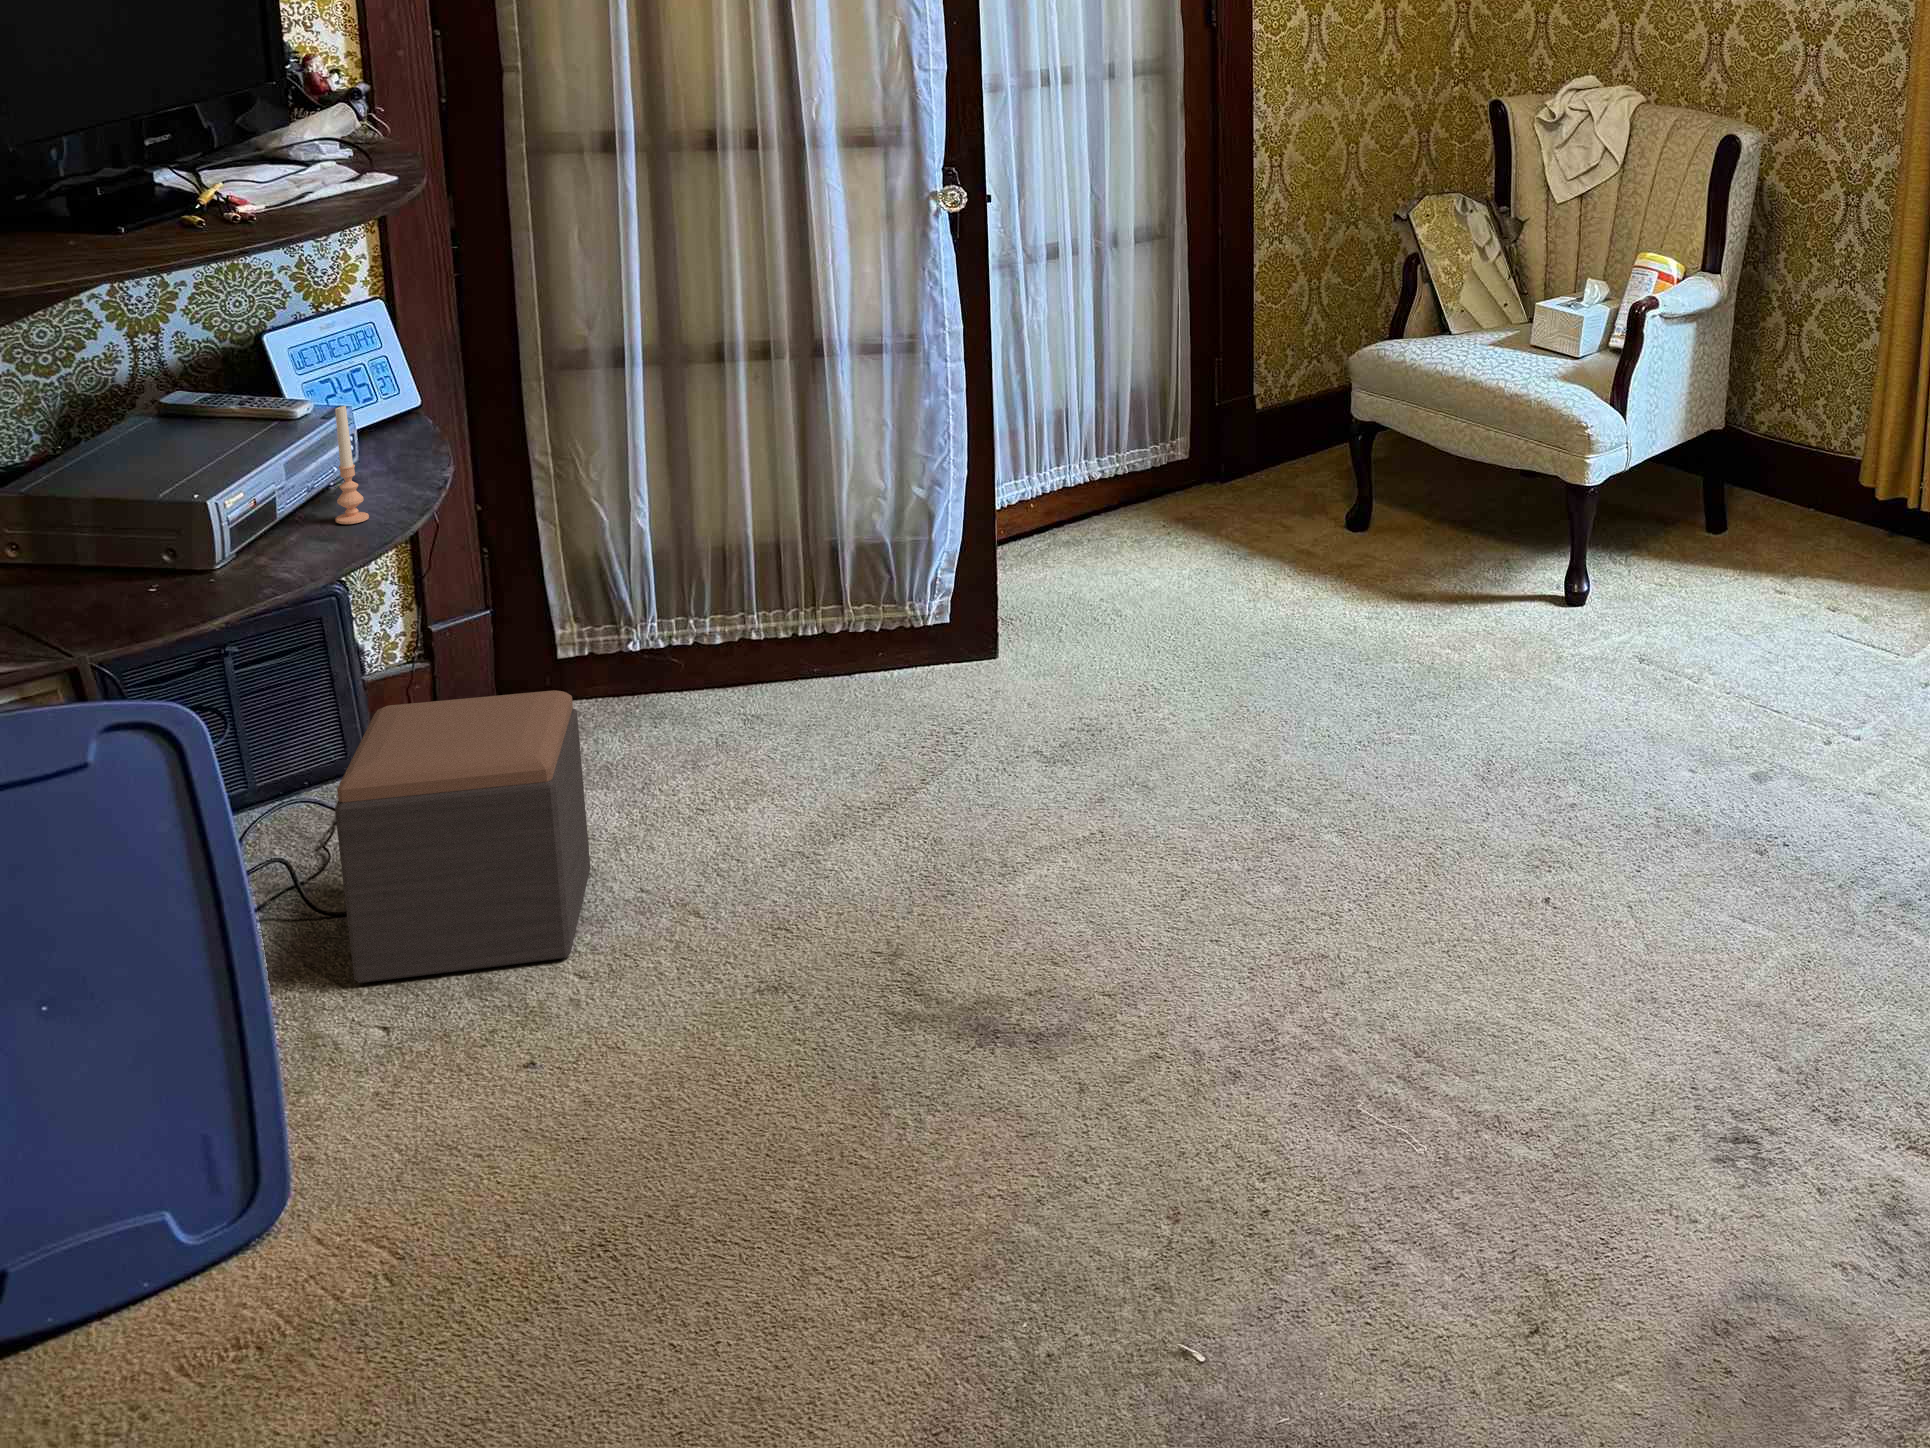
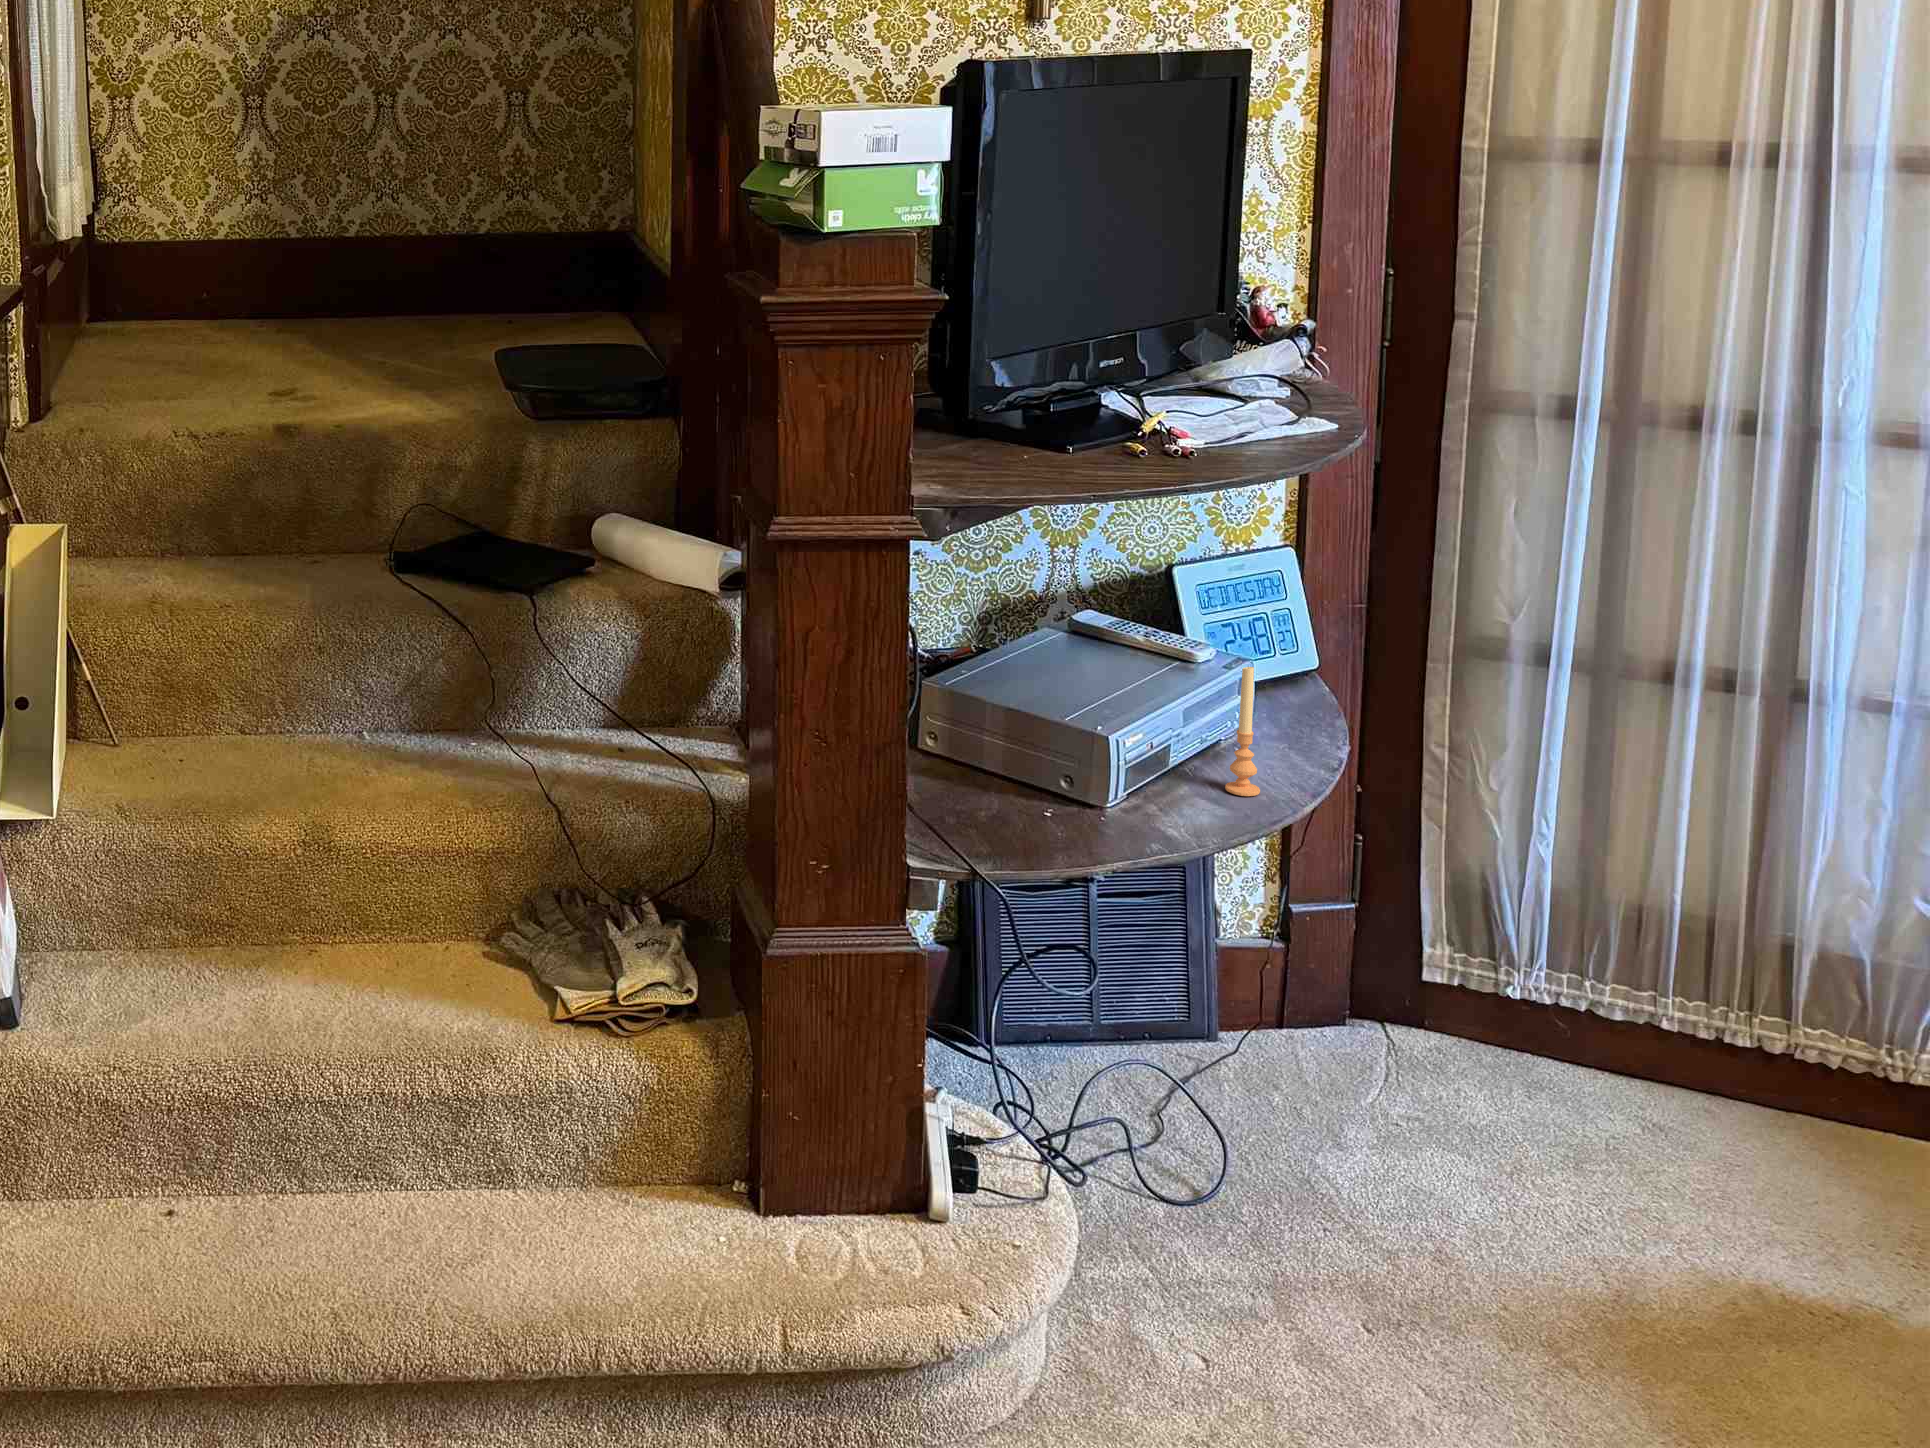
footstool: present [335,690,590,983] -> none [1173,998,1457,1375]

